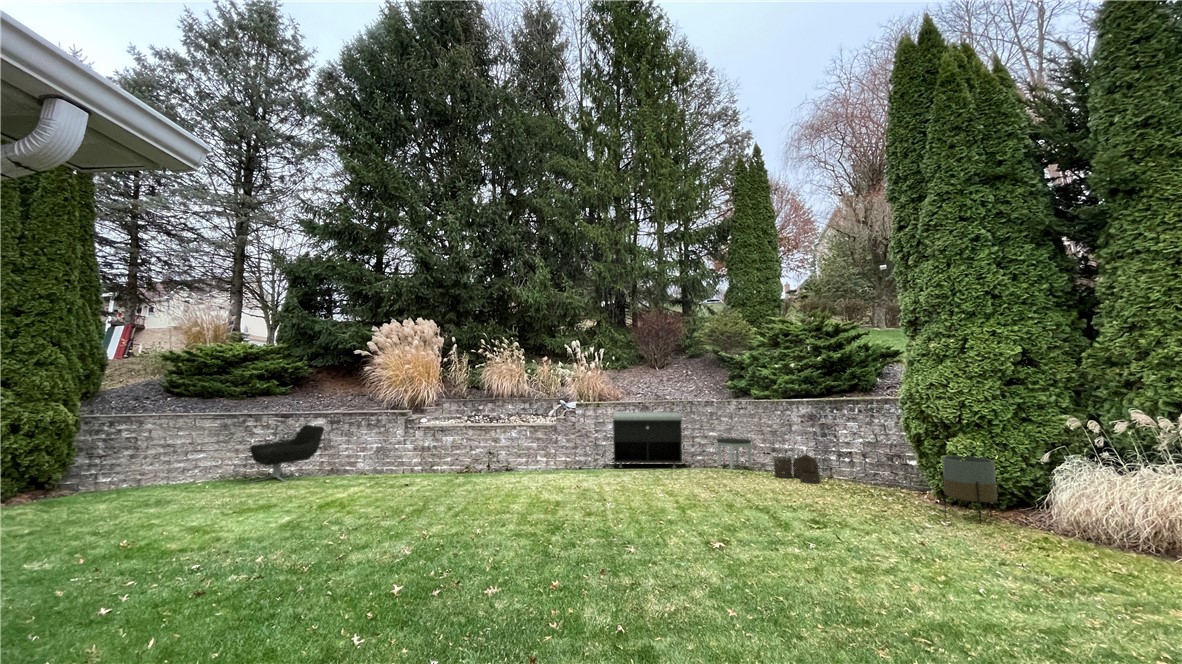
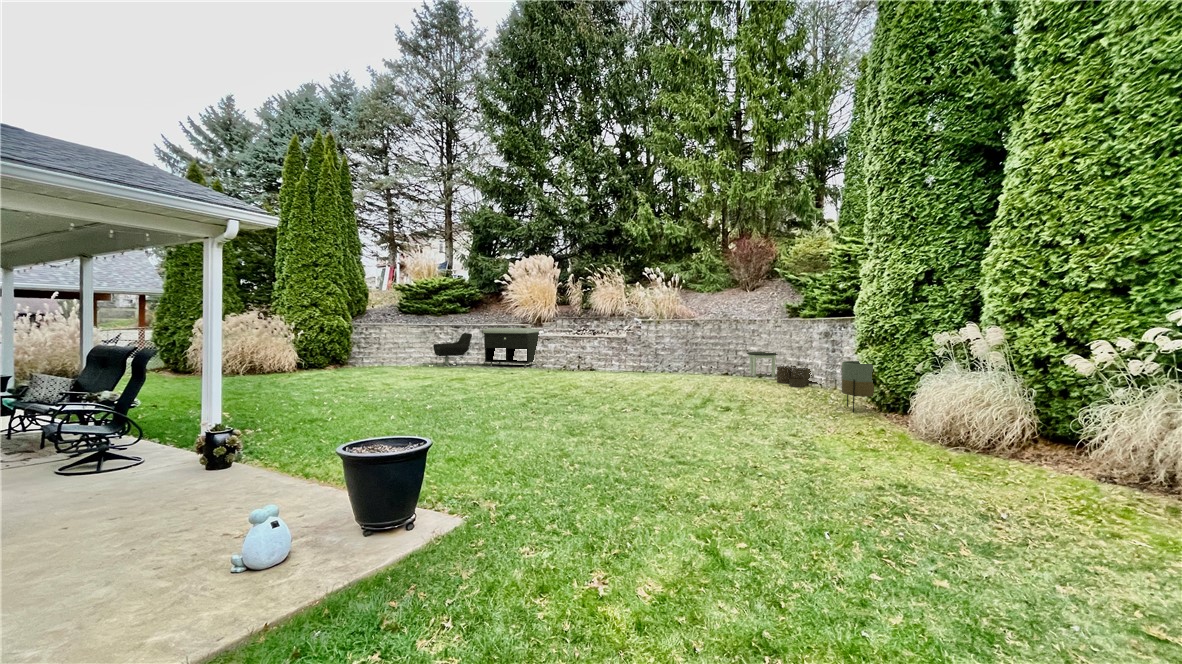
storage bench: present [613,412,682,468] -> present [483,328,539,367]

